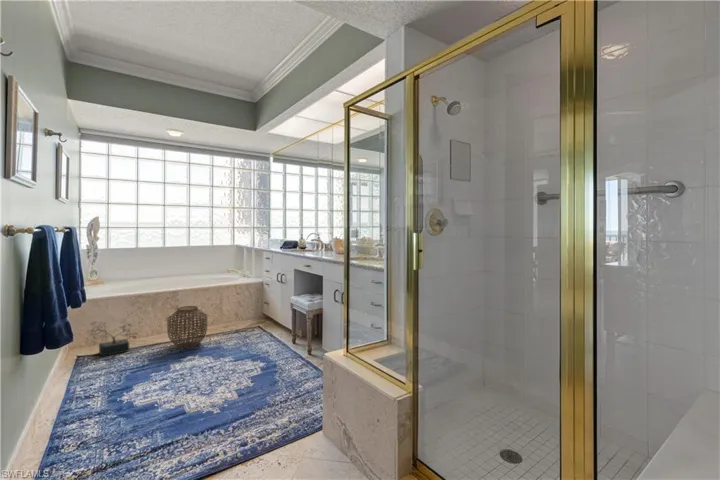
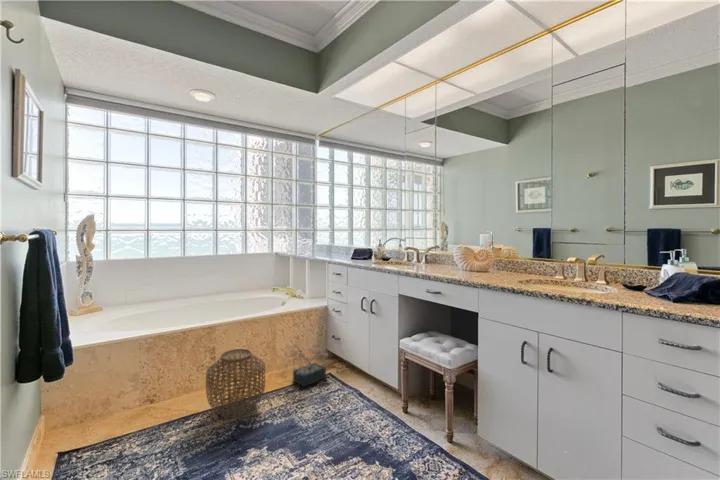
decorative plant: present [87,322,131,356] -> present [285,345,327,386]

